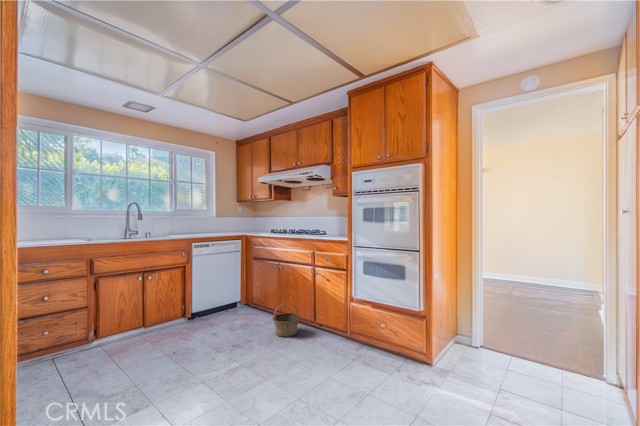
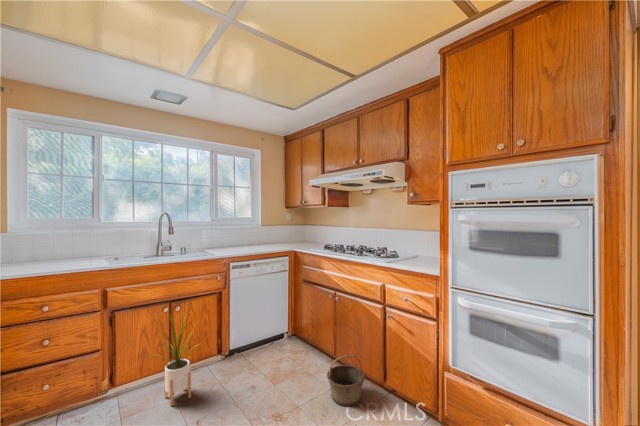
house plant: none [132,273,174,347] -> present [157,313,192,406]

